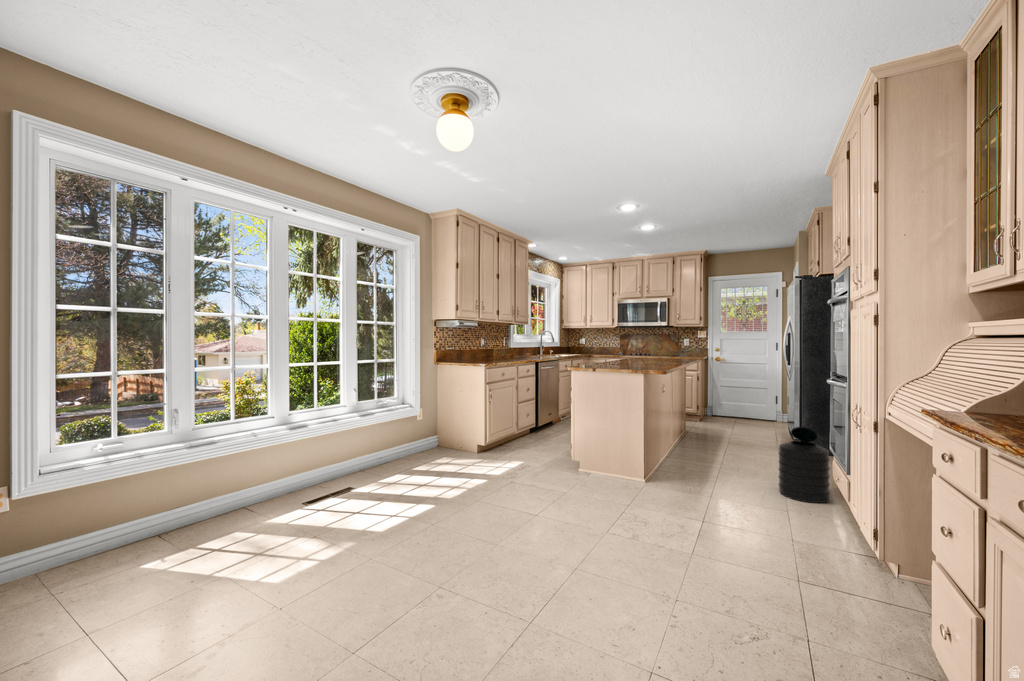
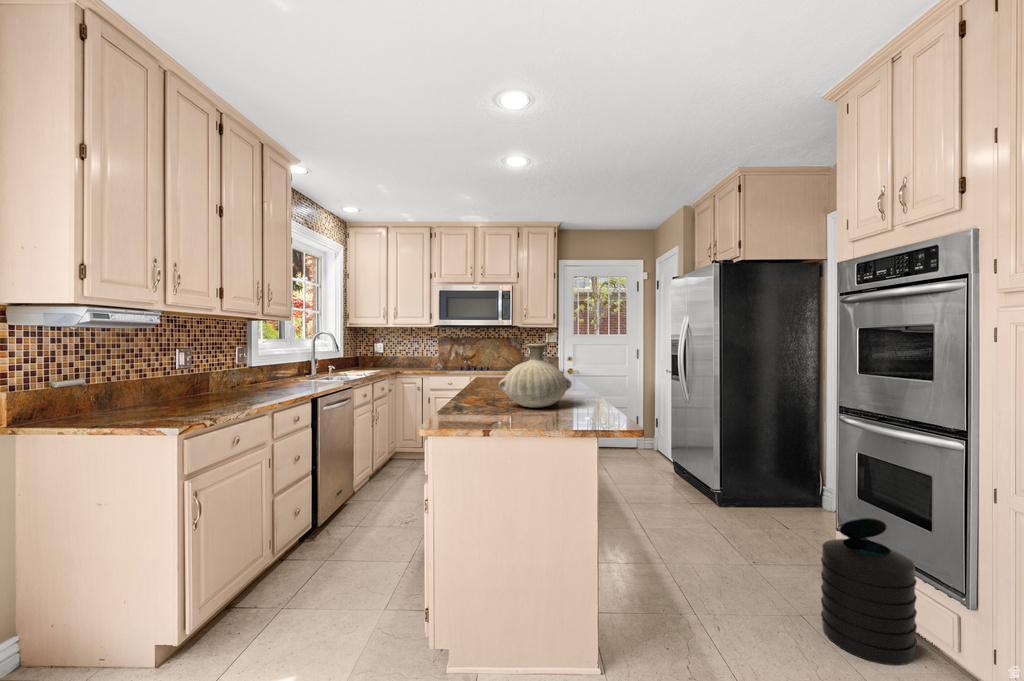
vase: none [614,334,652,365] -> present [498,344,572,408]

